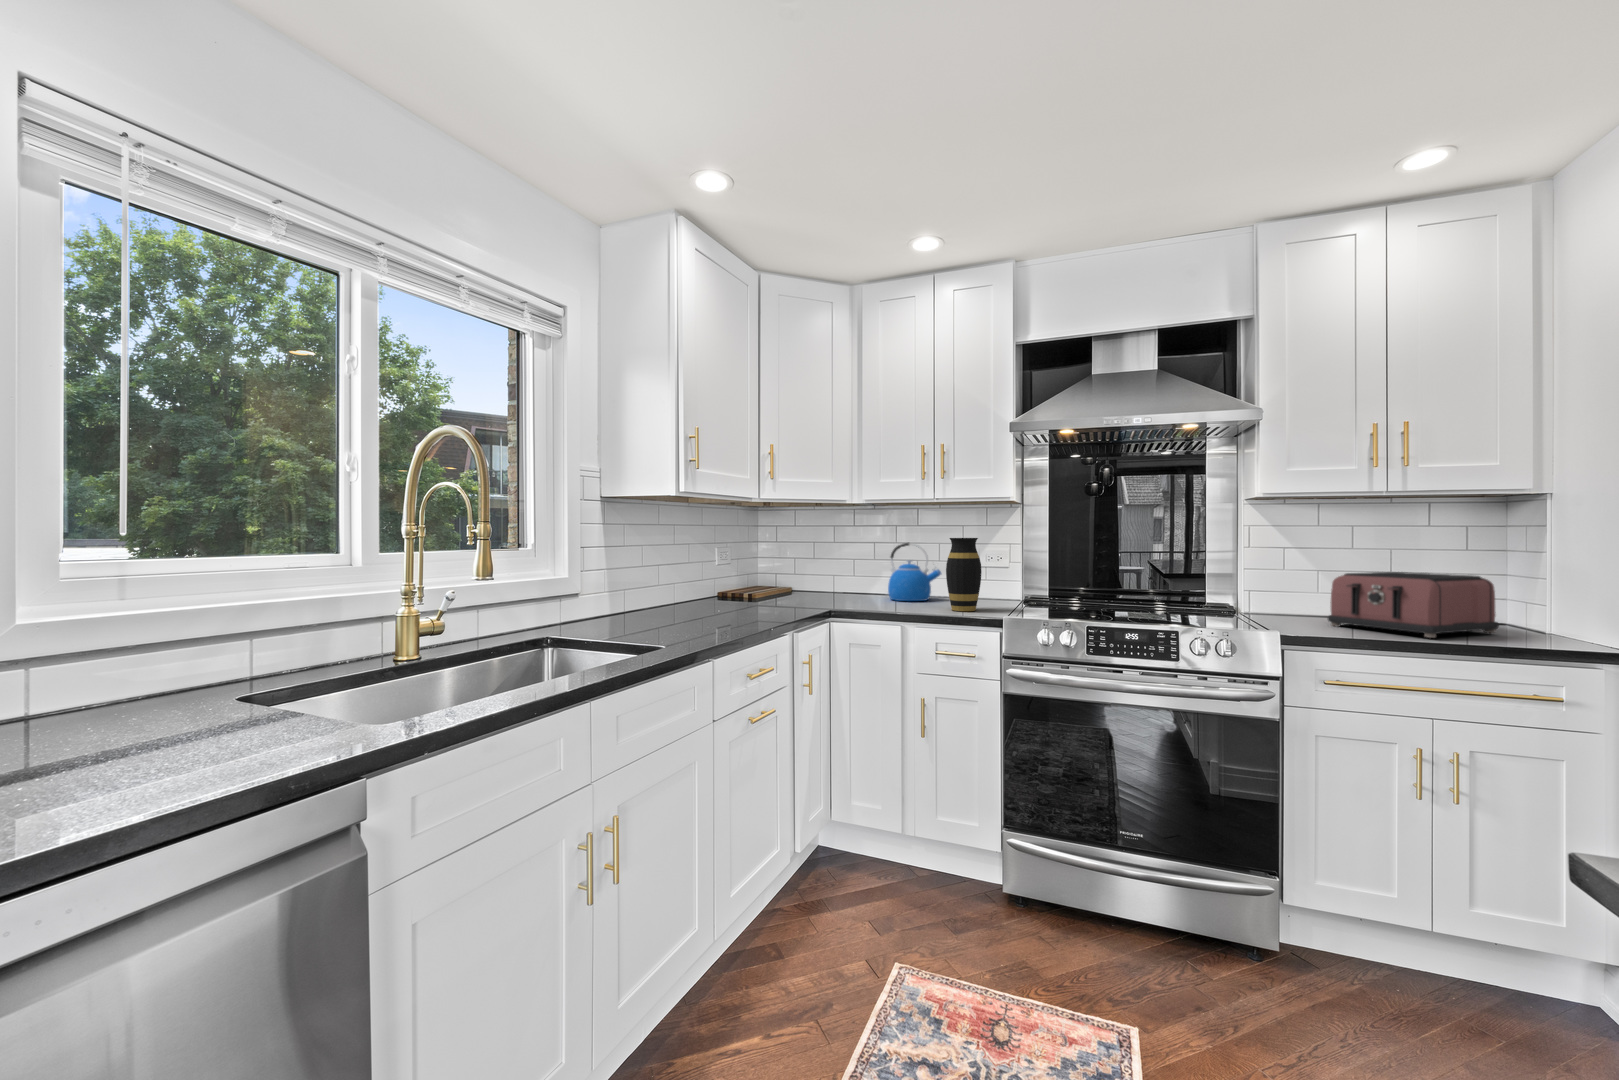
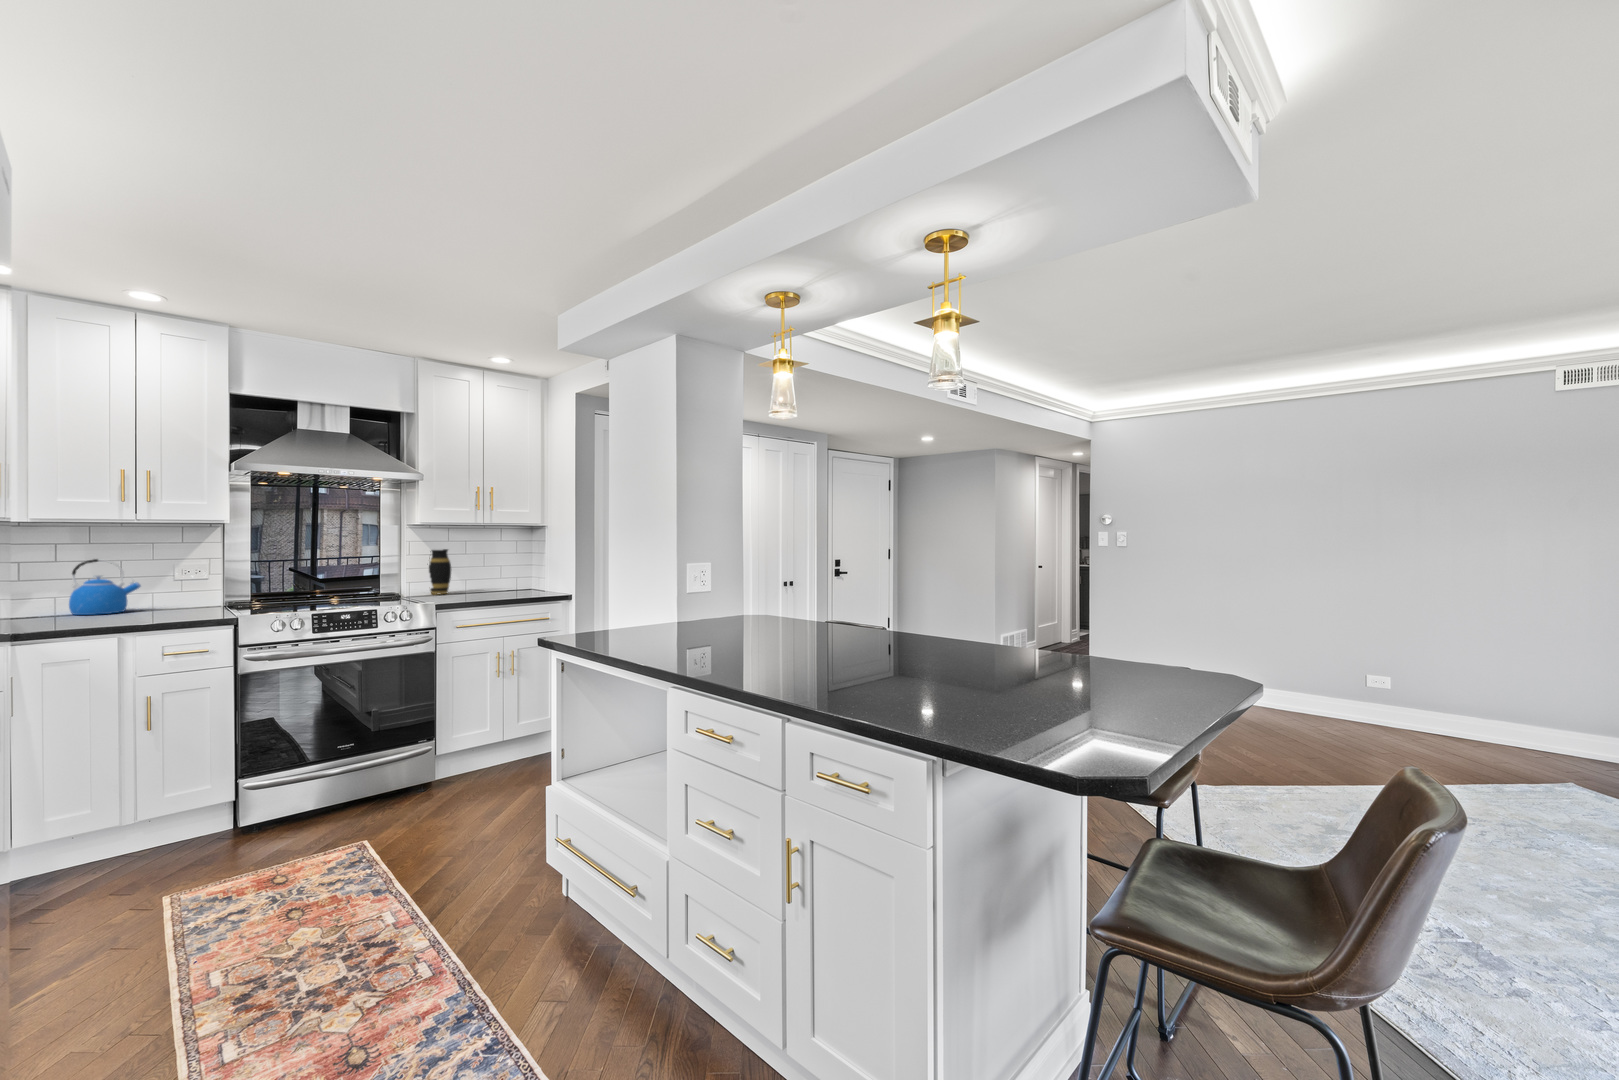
vase: present [946,538,981,611] -> present [429,549,451,594]
toaster: present [1328,572,1499,638] -> none [456,567,530,599]

